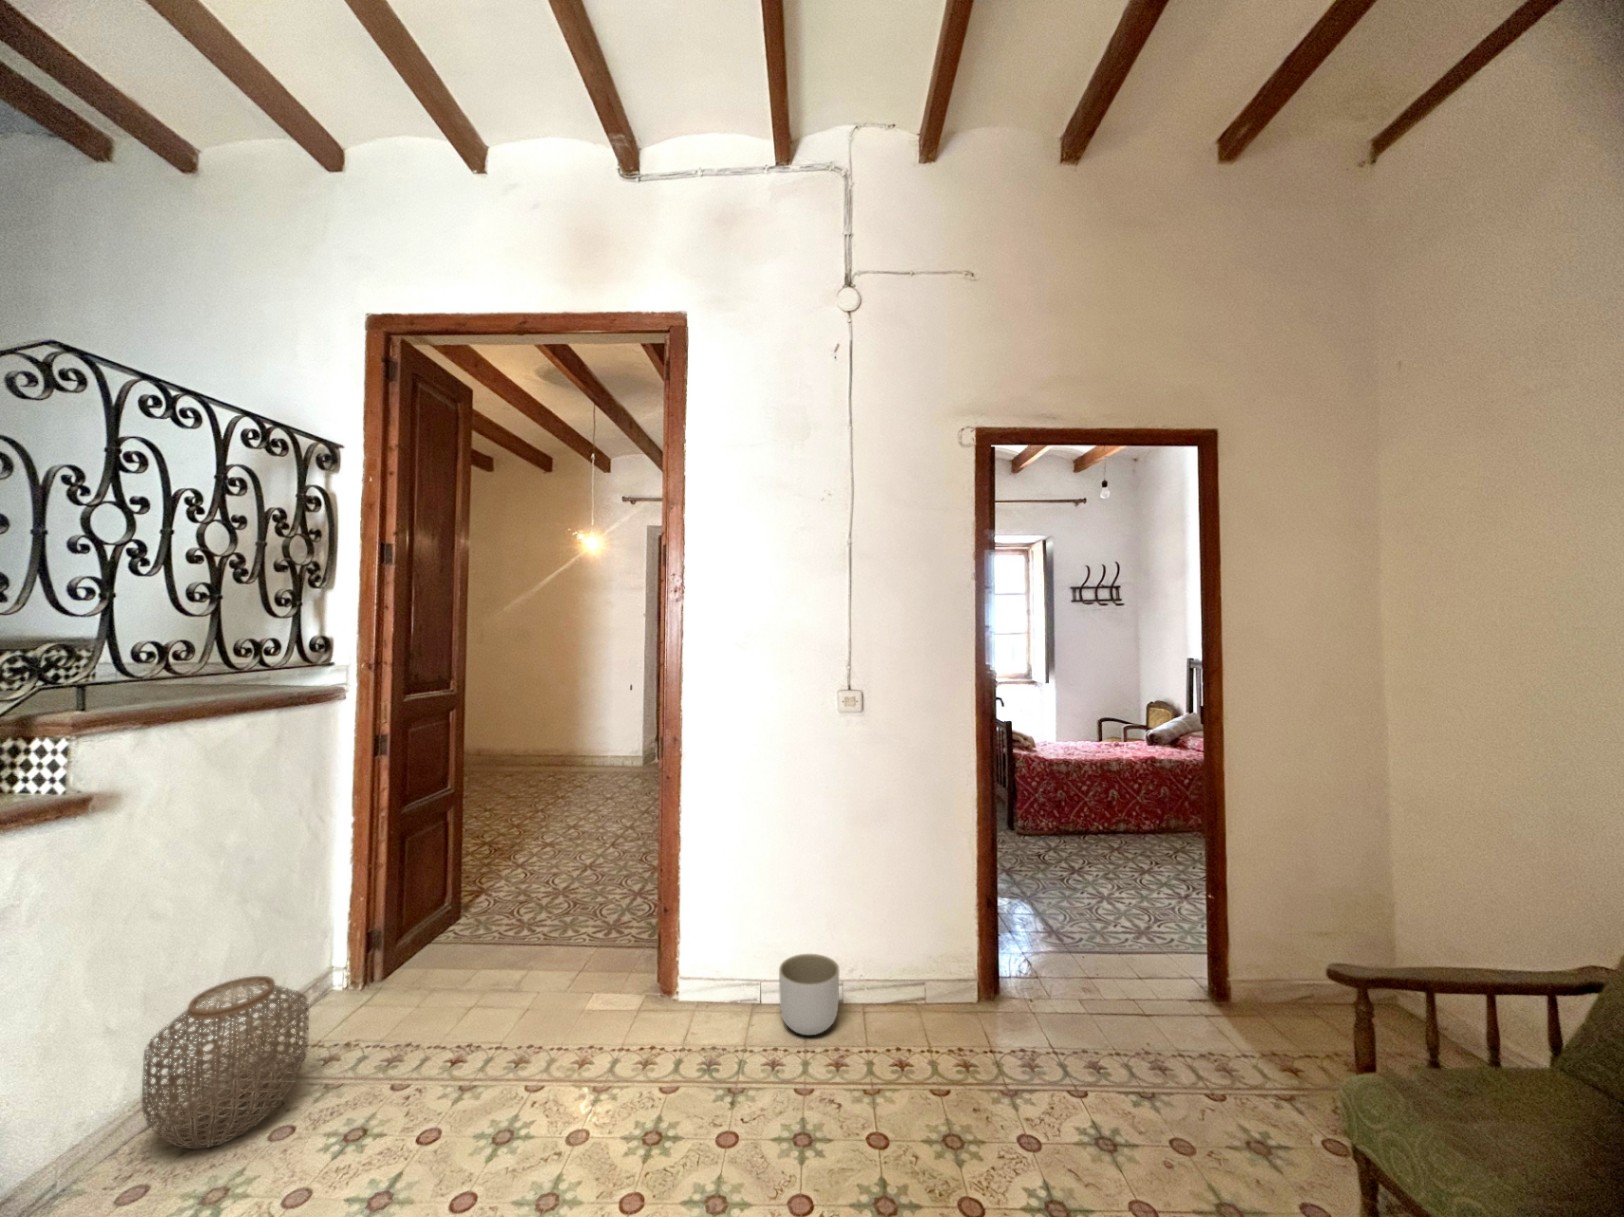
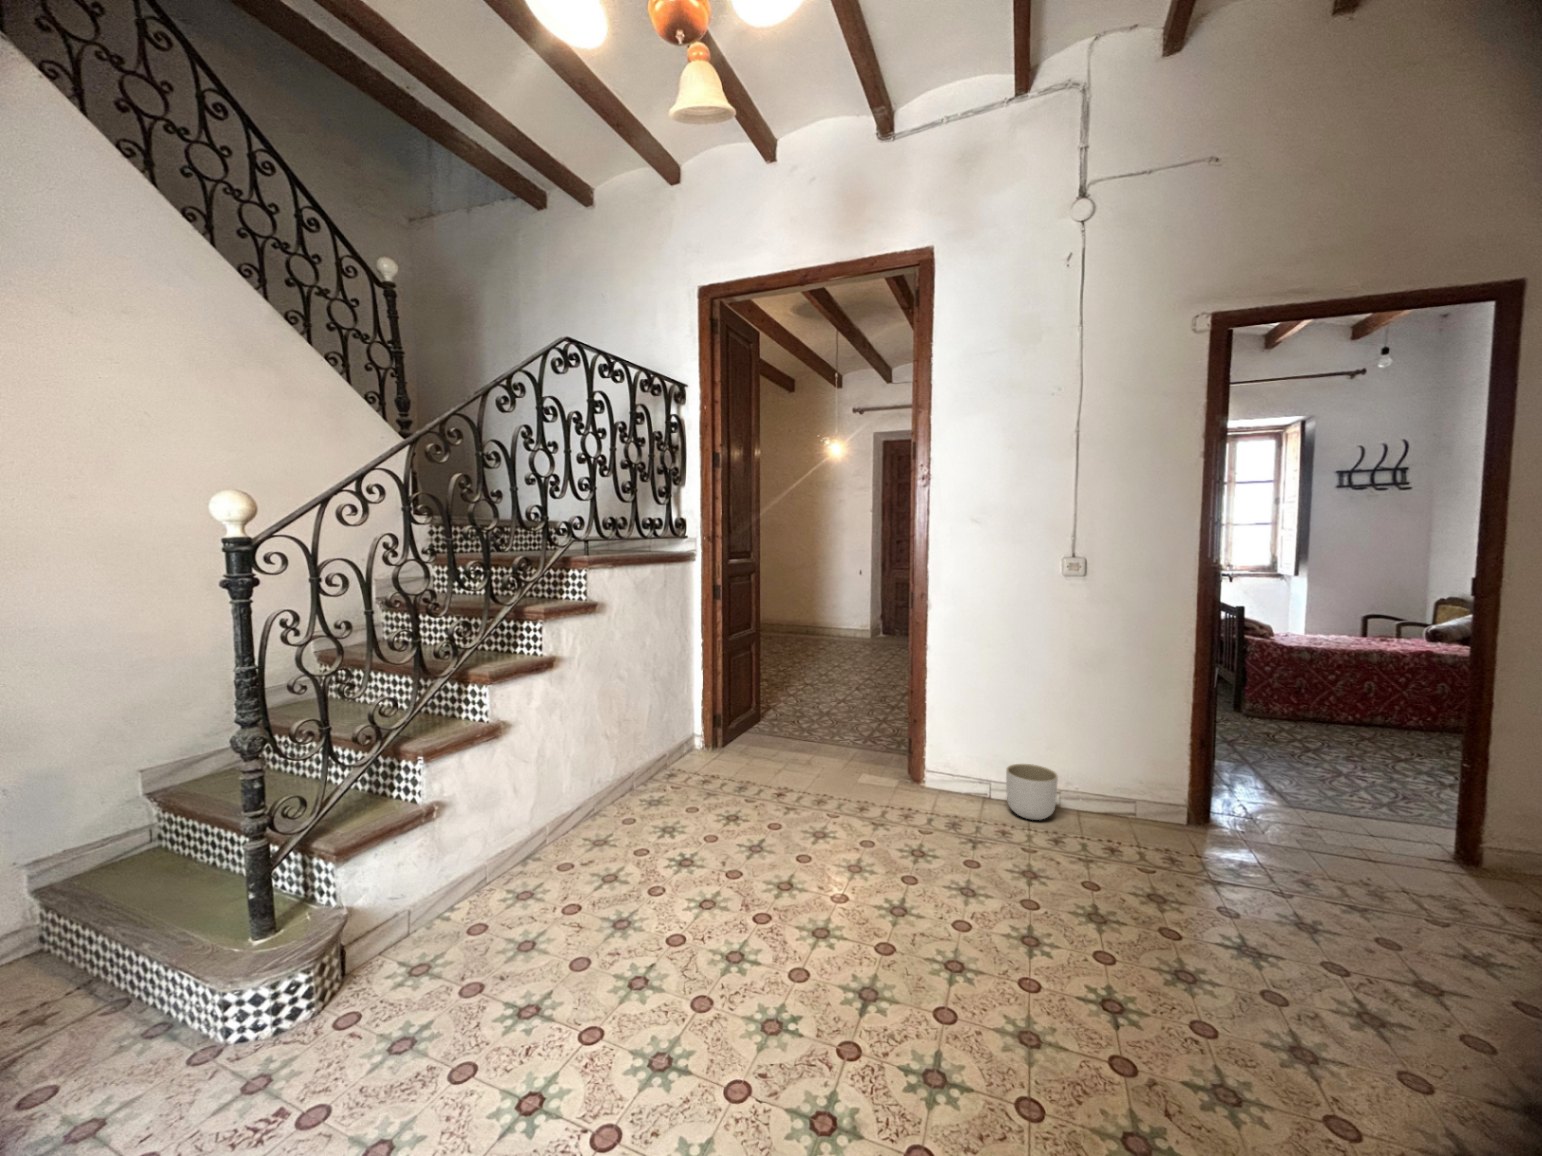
woven basket: present [142,976,309,1149] -> none [628,720,701,806]

